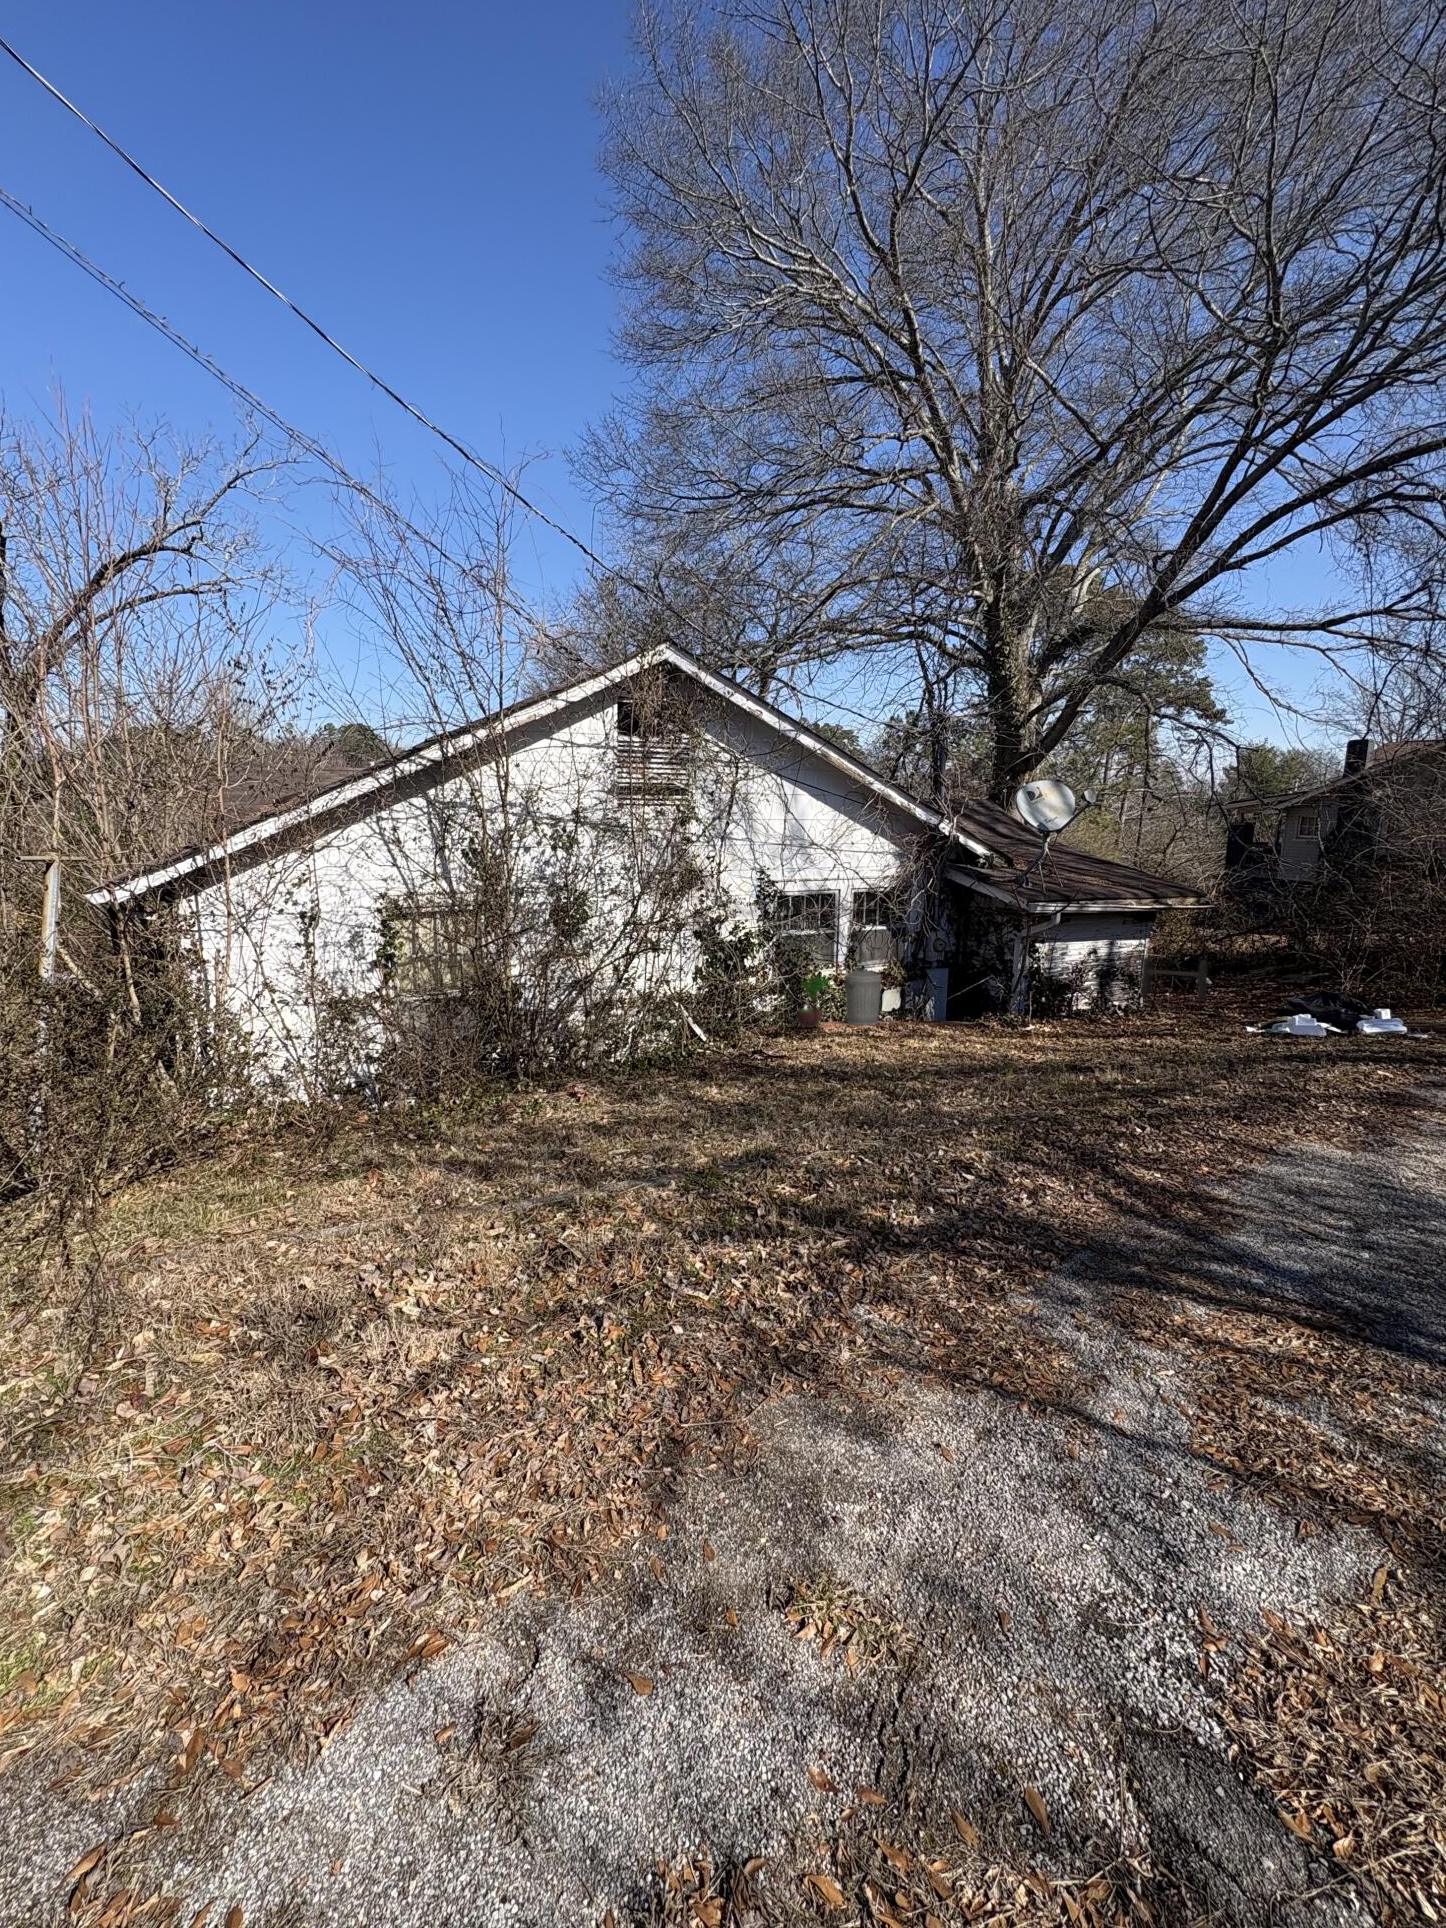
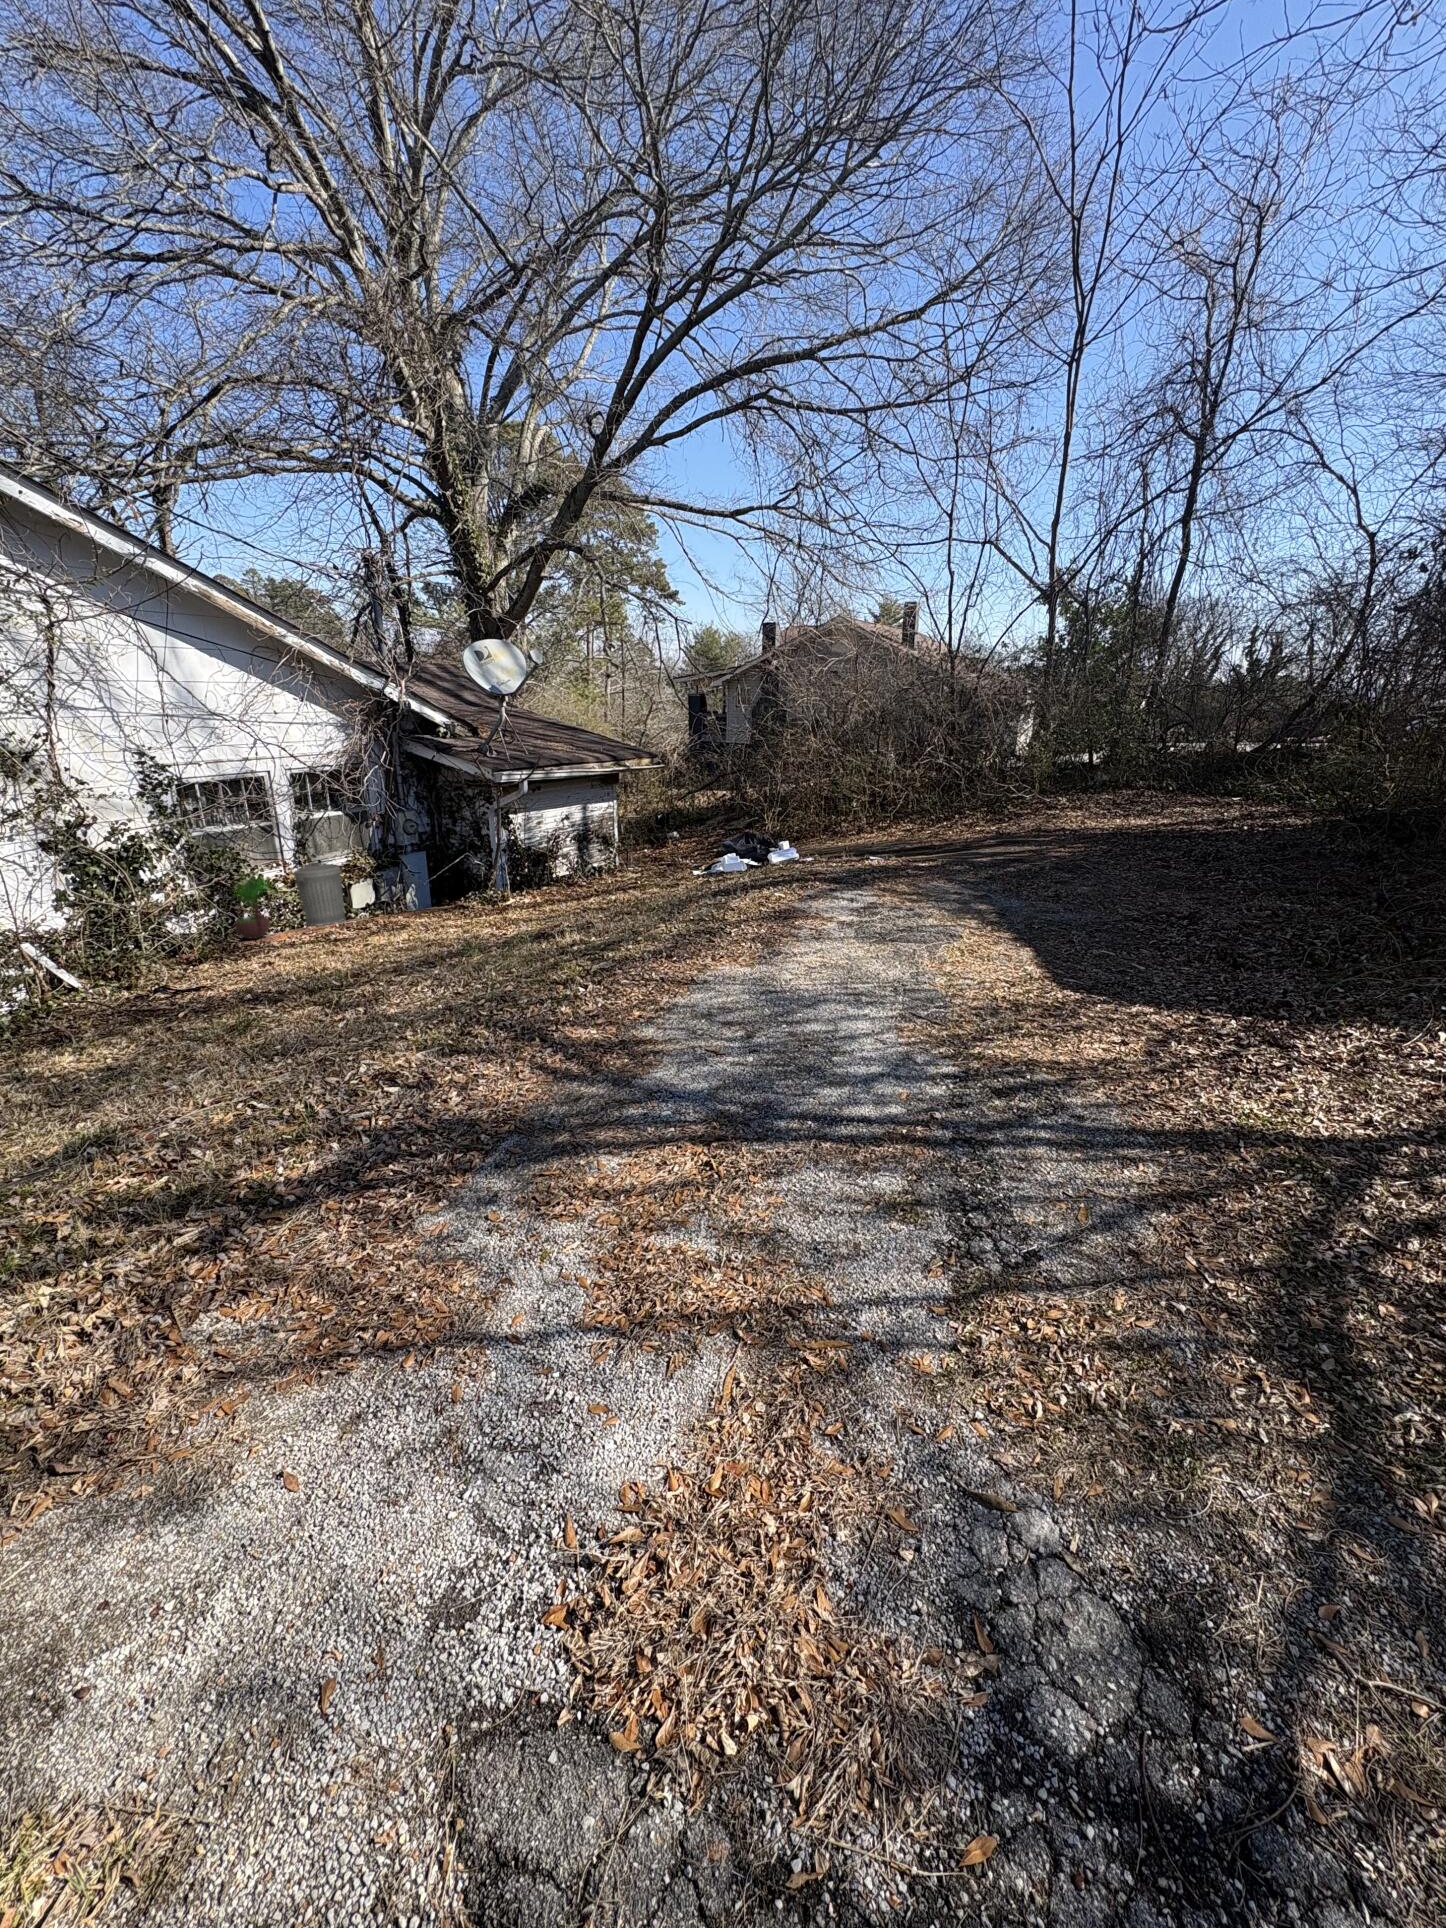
bench: present [1141,957,1207,1002] -> none [613,815,667,855]

